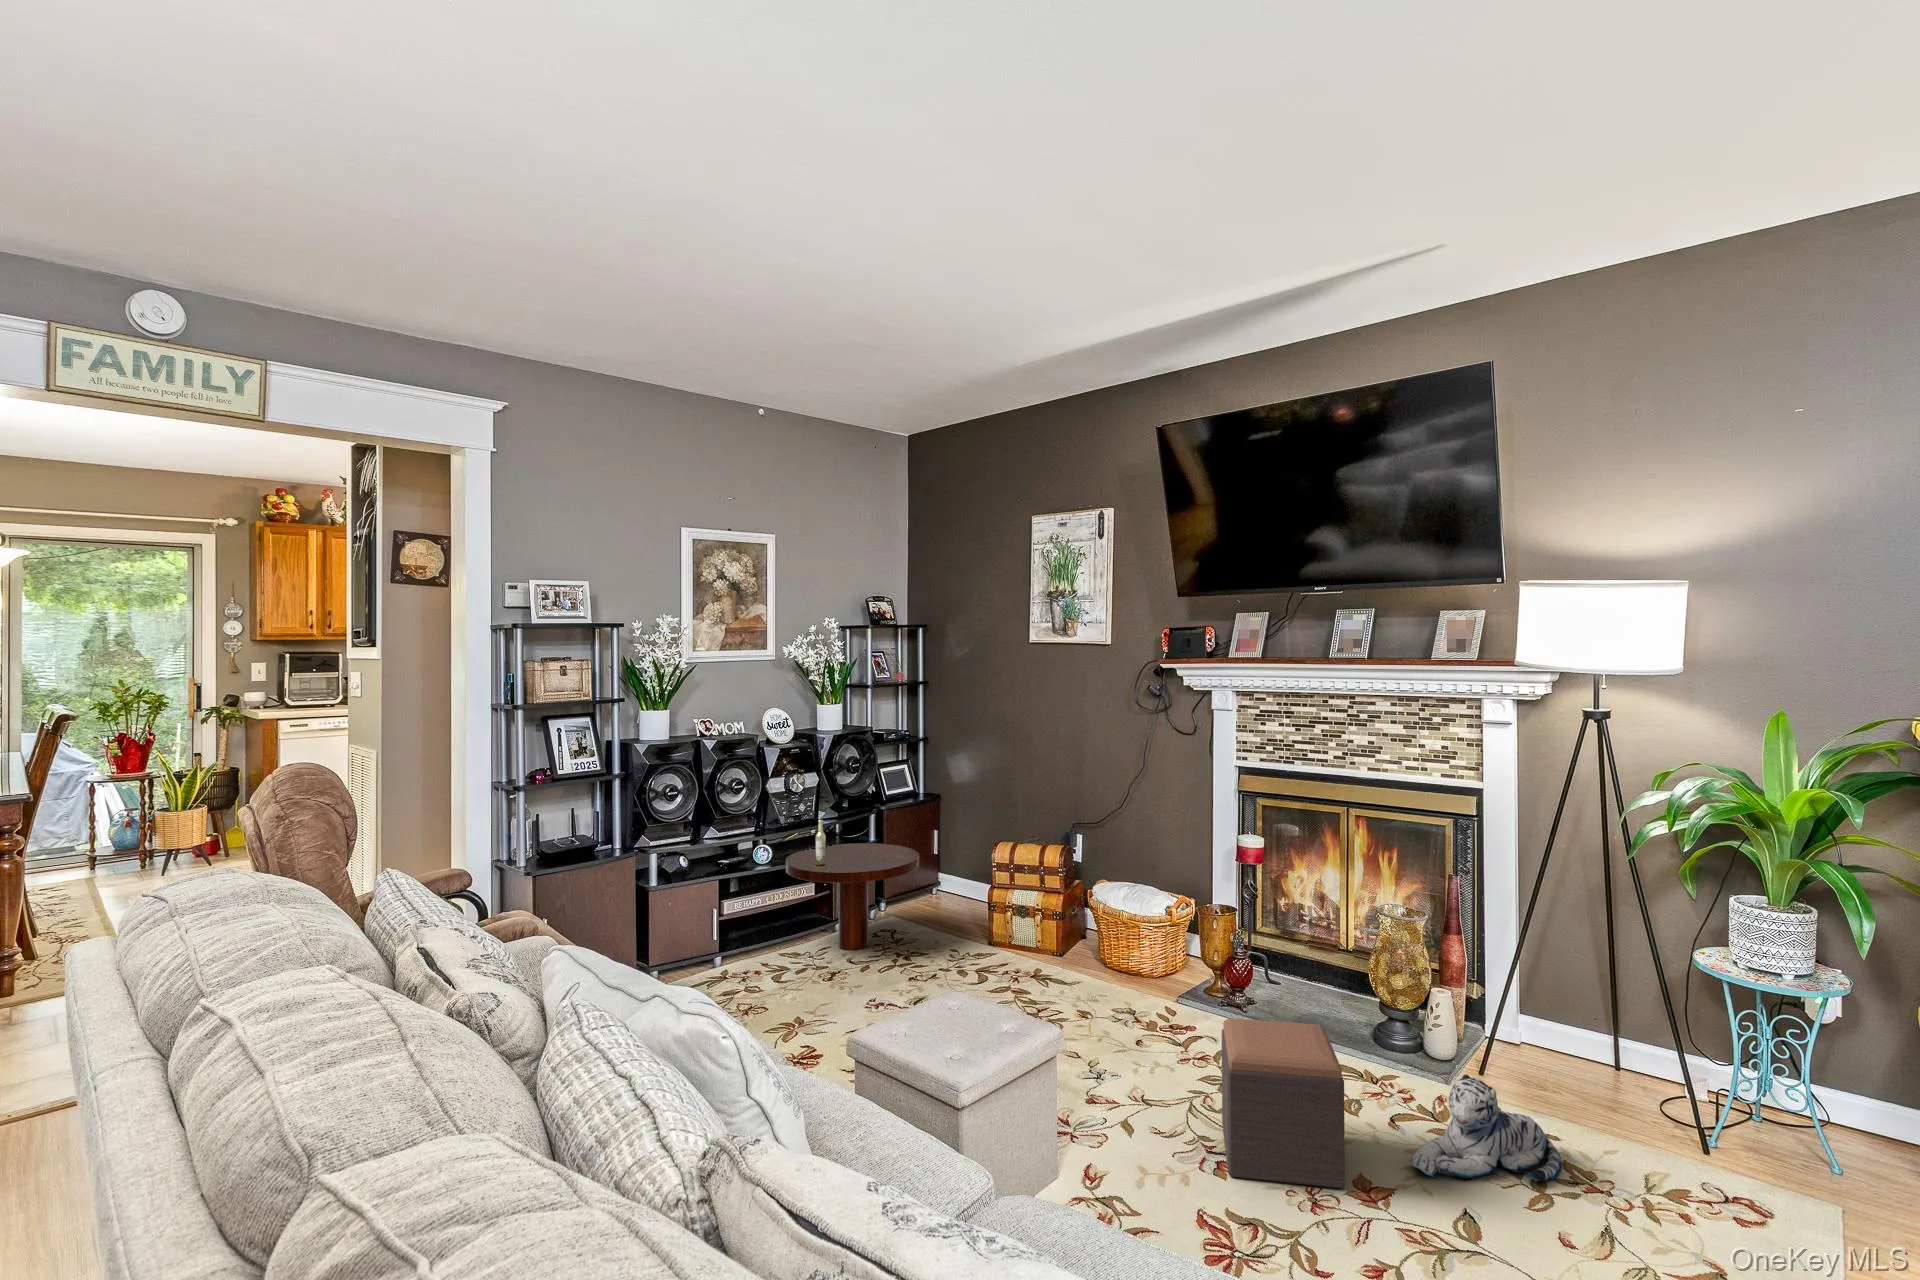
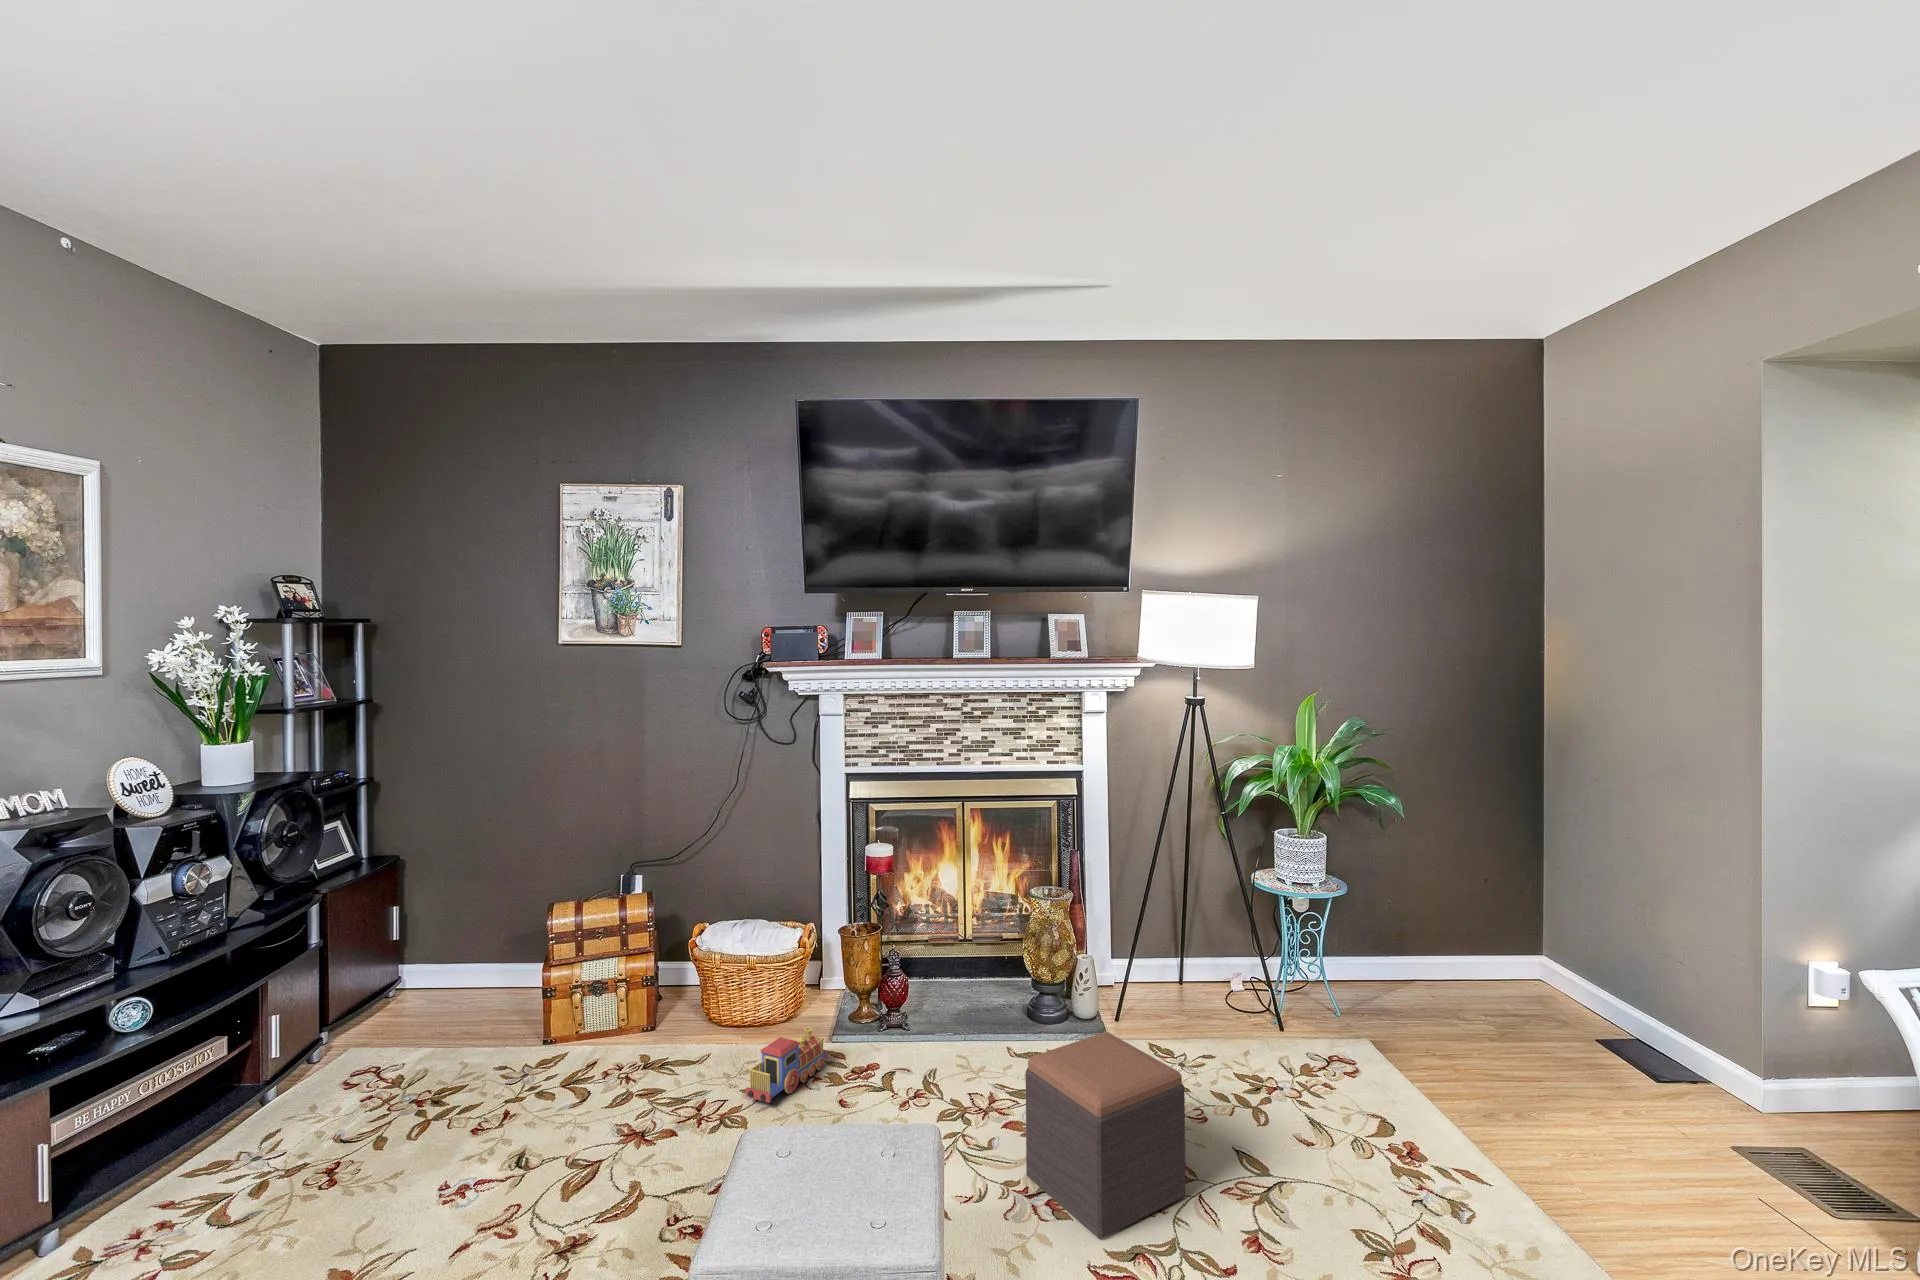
coffee table: present [785,820,919,950] -> none [186,930,444,1128]
toy train: none [1073,973,1156,1018] -> present [745,1027,828,1103]
plush toy: present [1411,1074,1562,1182] -> none [1185,1036,1273,1146]

